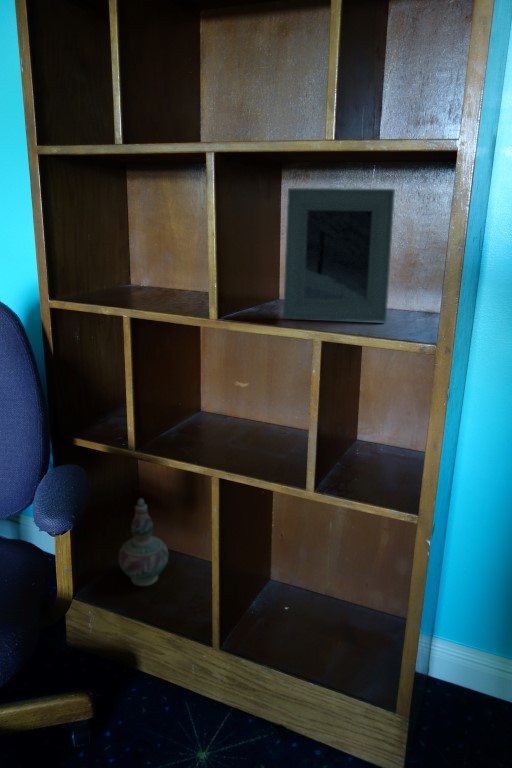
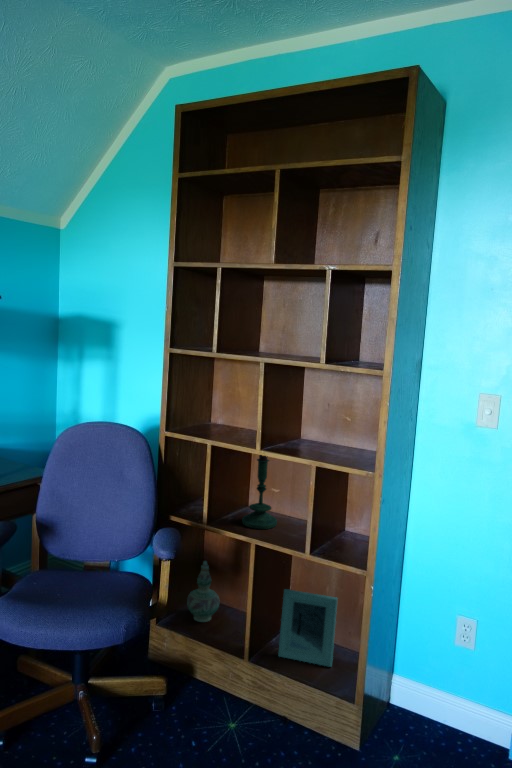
picture frame: present [283,188,395,322] -> present [278,589,337,667]
candle: none [193,295,250,450] -> present [242,455,277,529]

